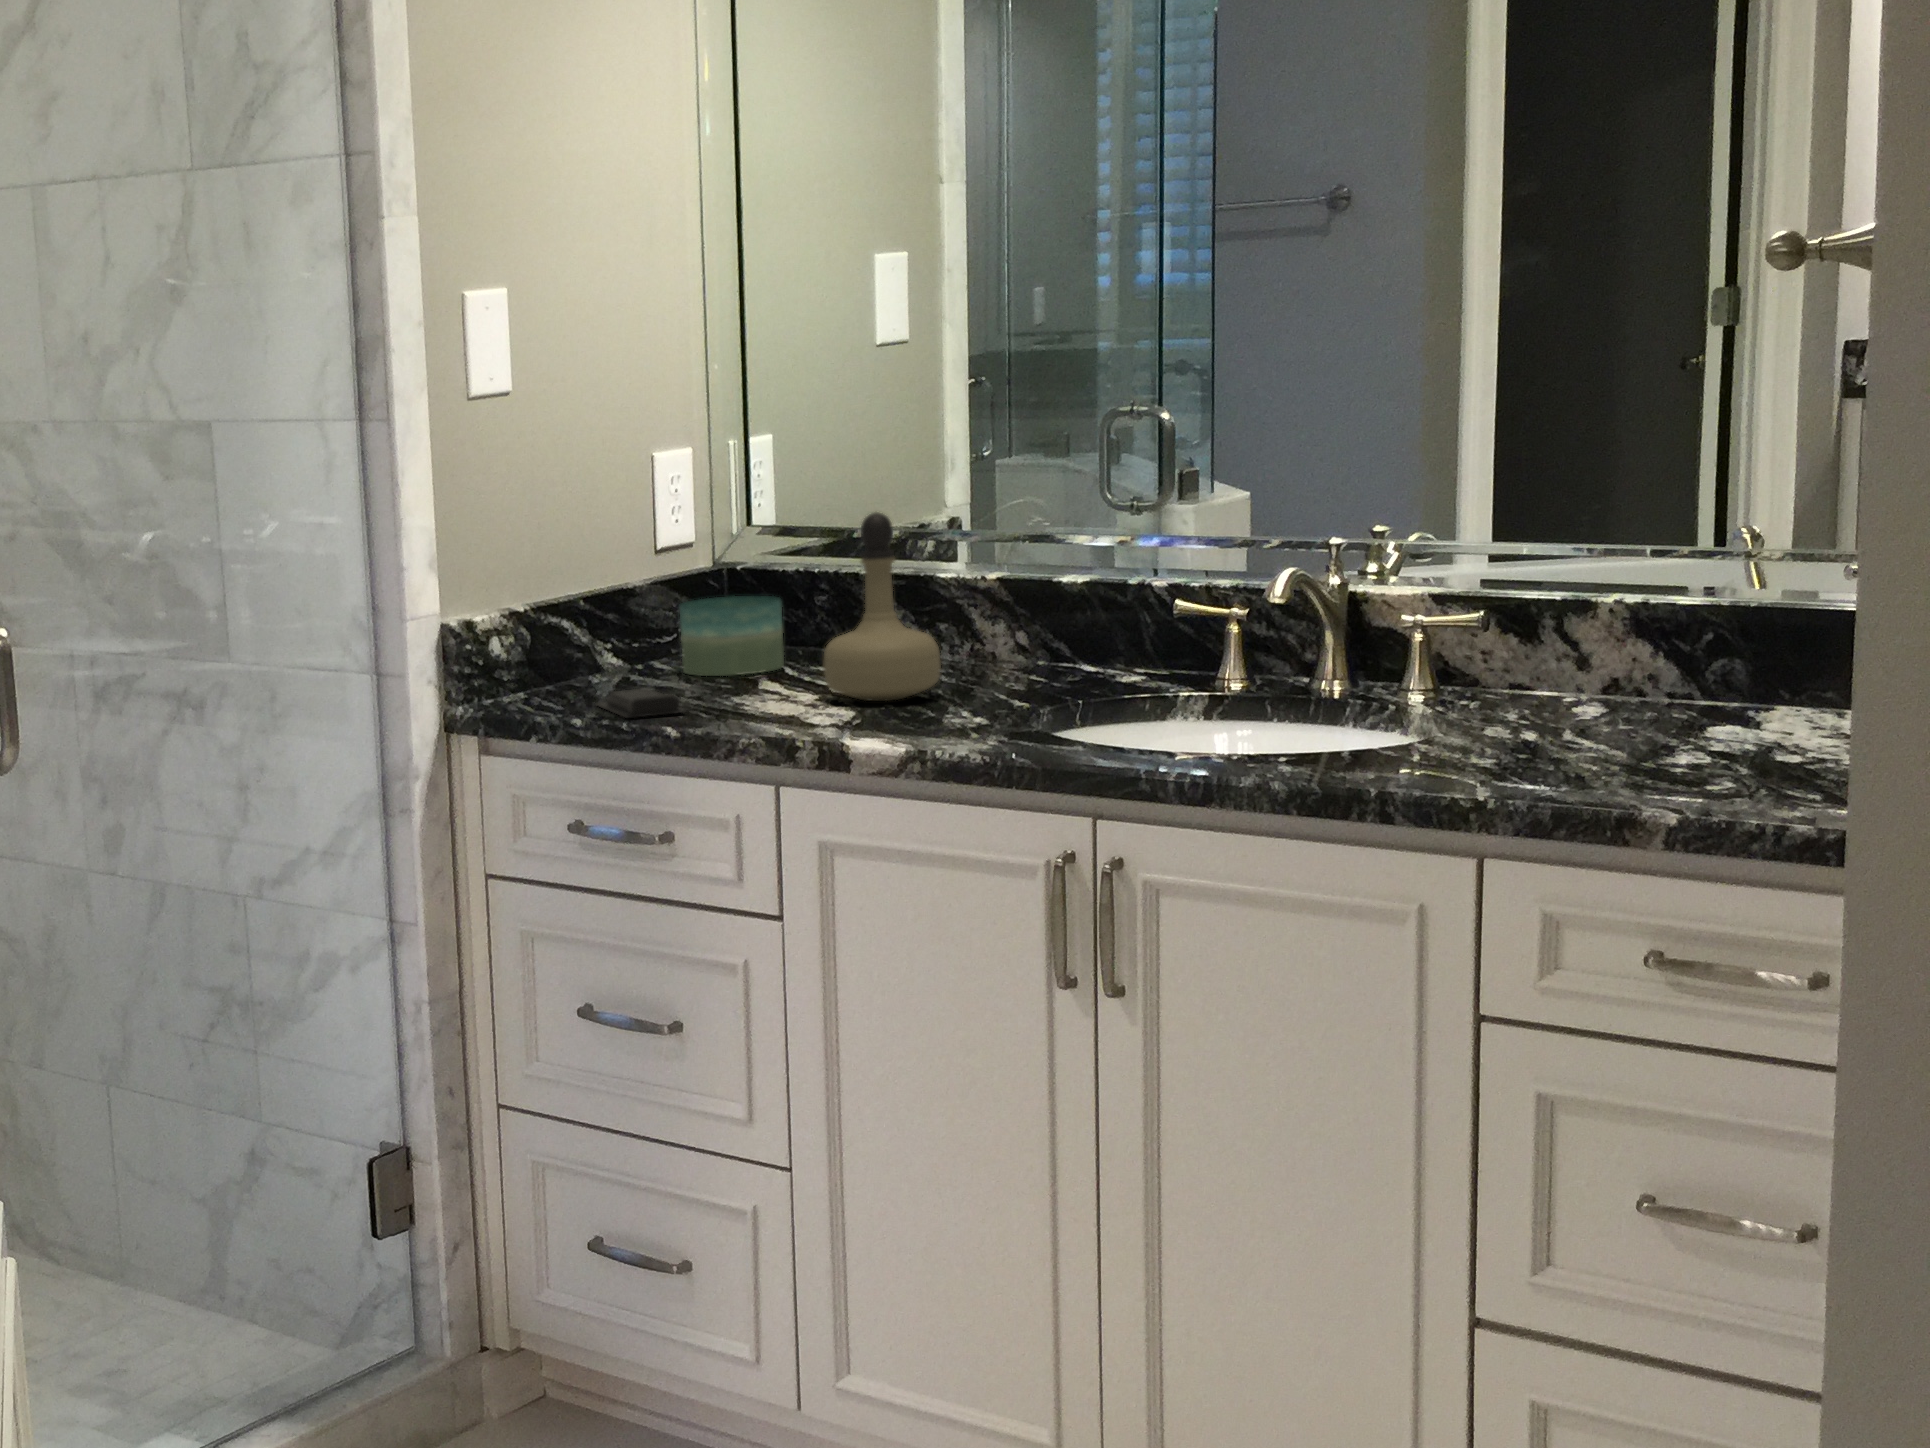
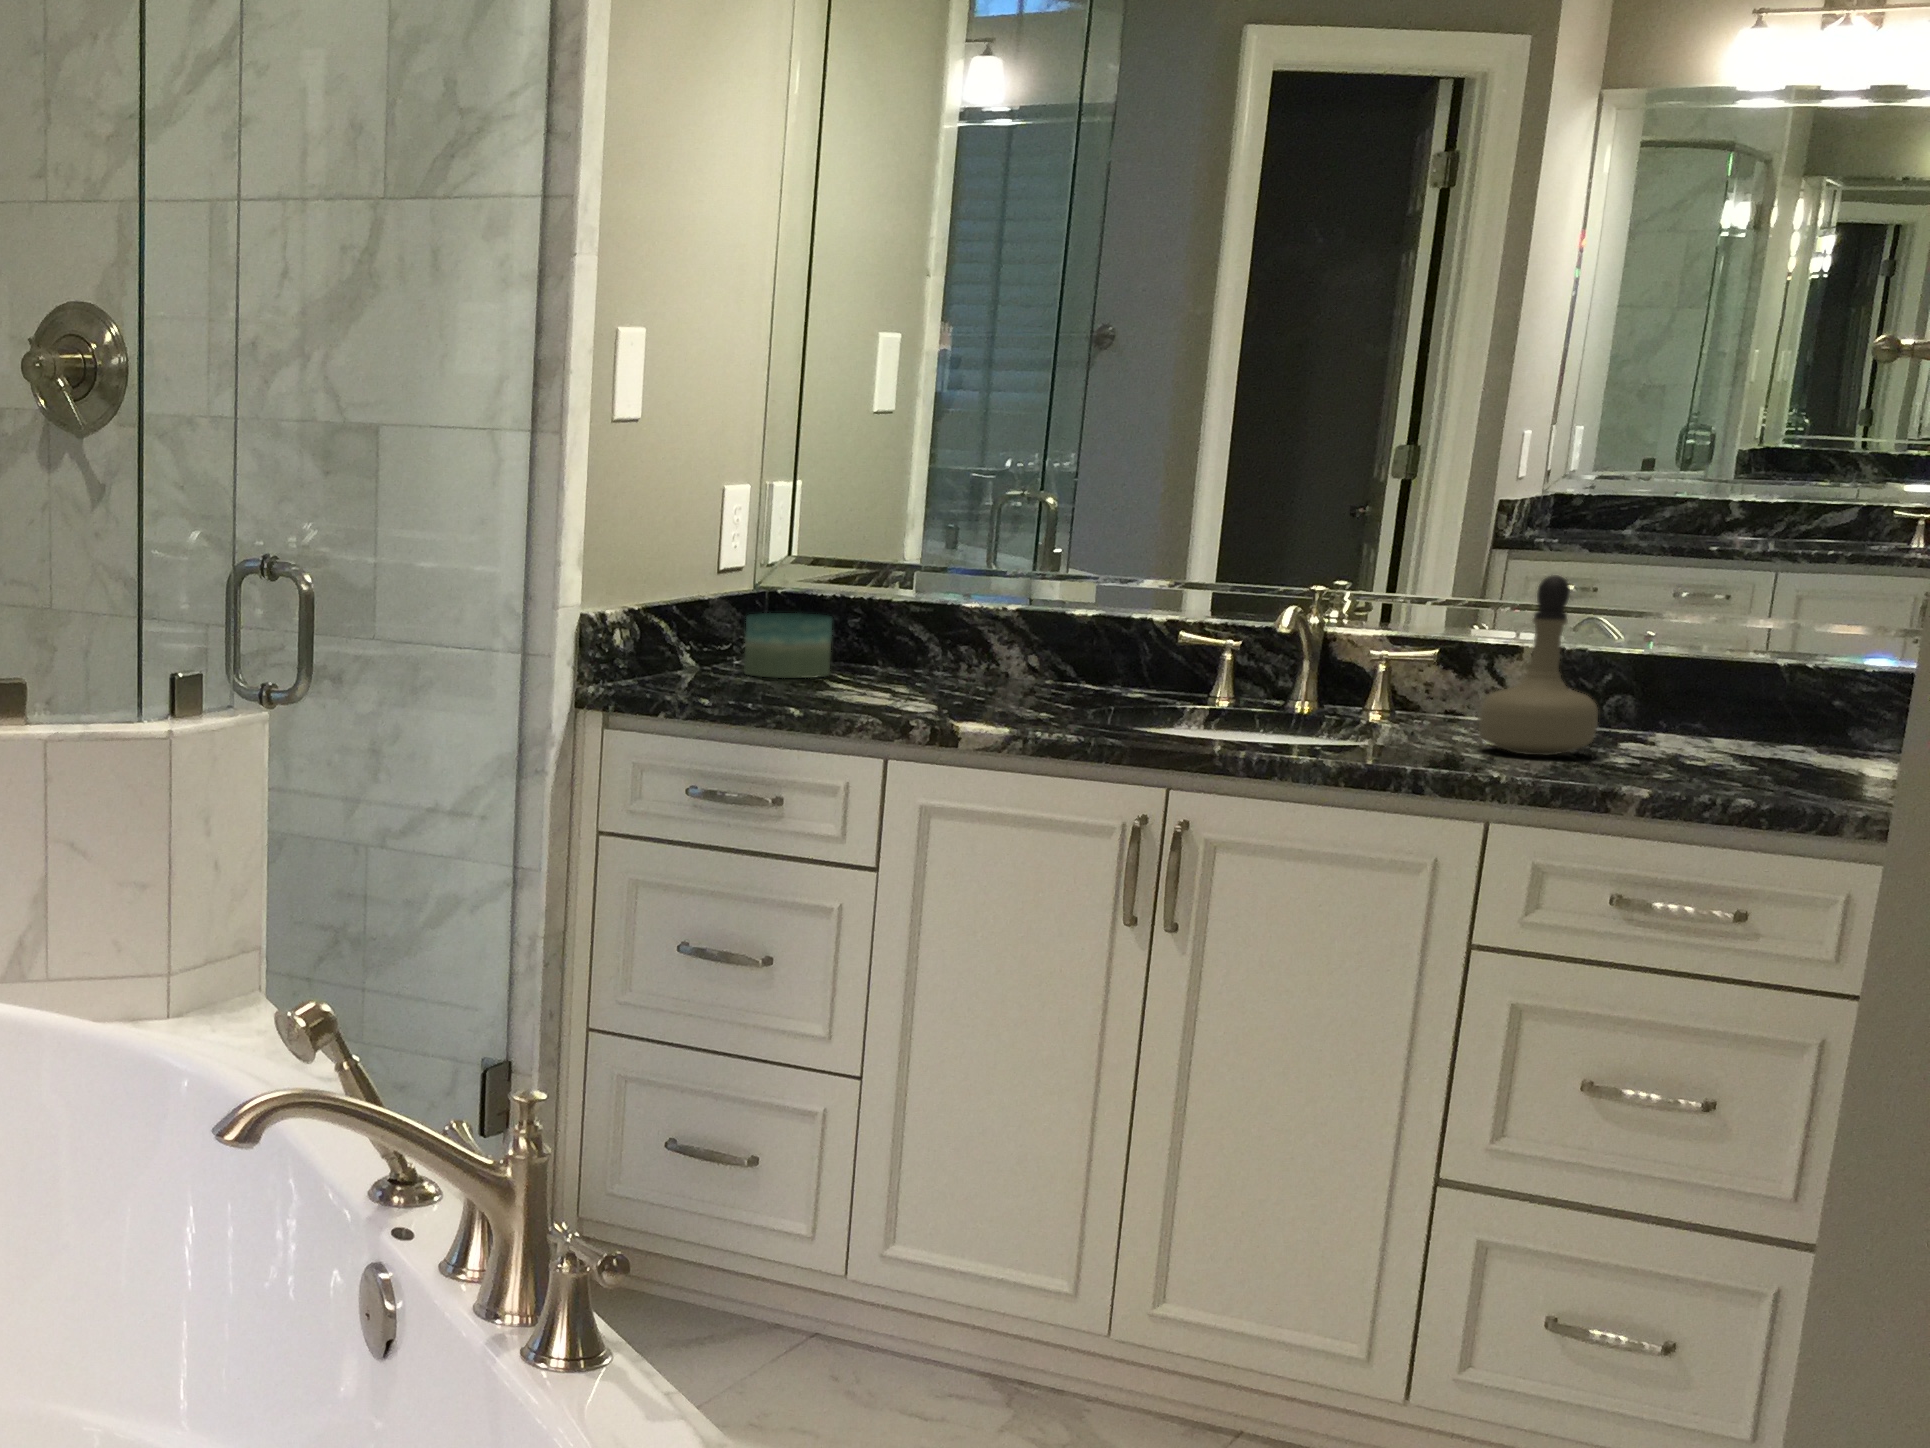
perfume bottle: present [823,512,941,701] -> present [1479,575,1598,755]
soap bar: present [597,688,686,718] -> none [703,679,793,700]

